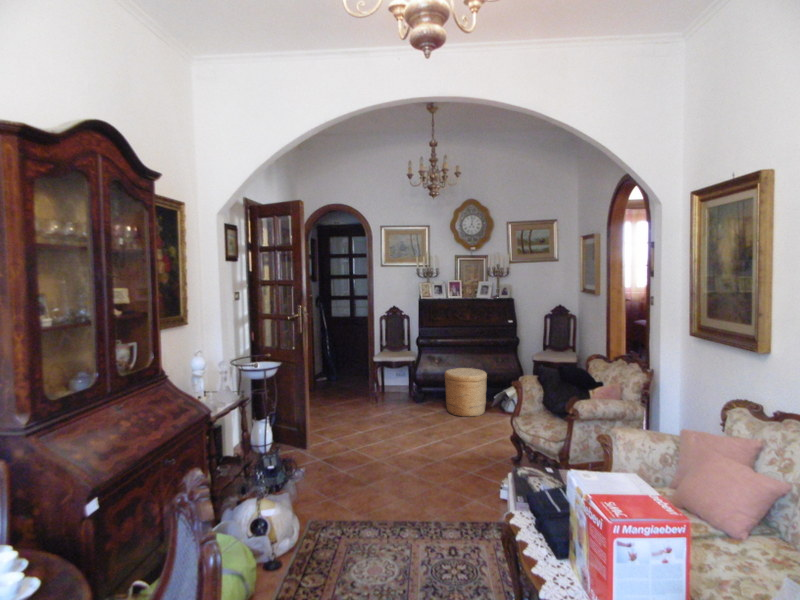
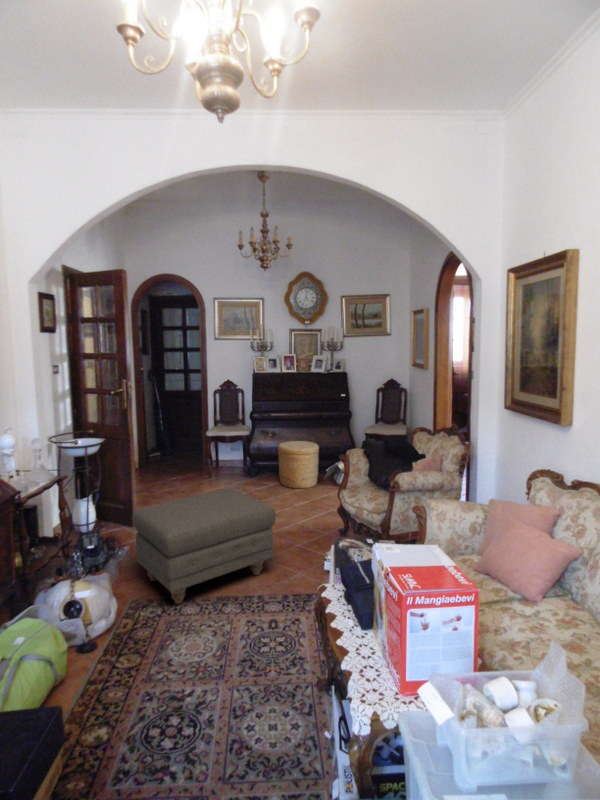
ottoman: none [311,414,452,527] -> present [132,489,276,604]

